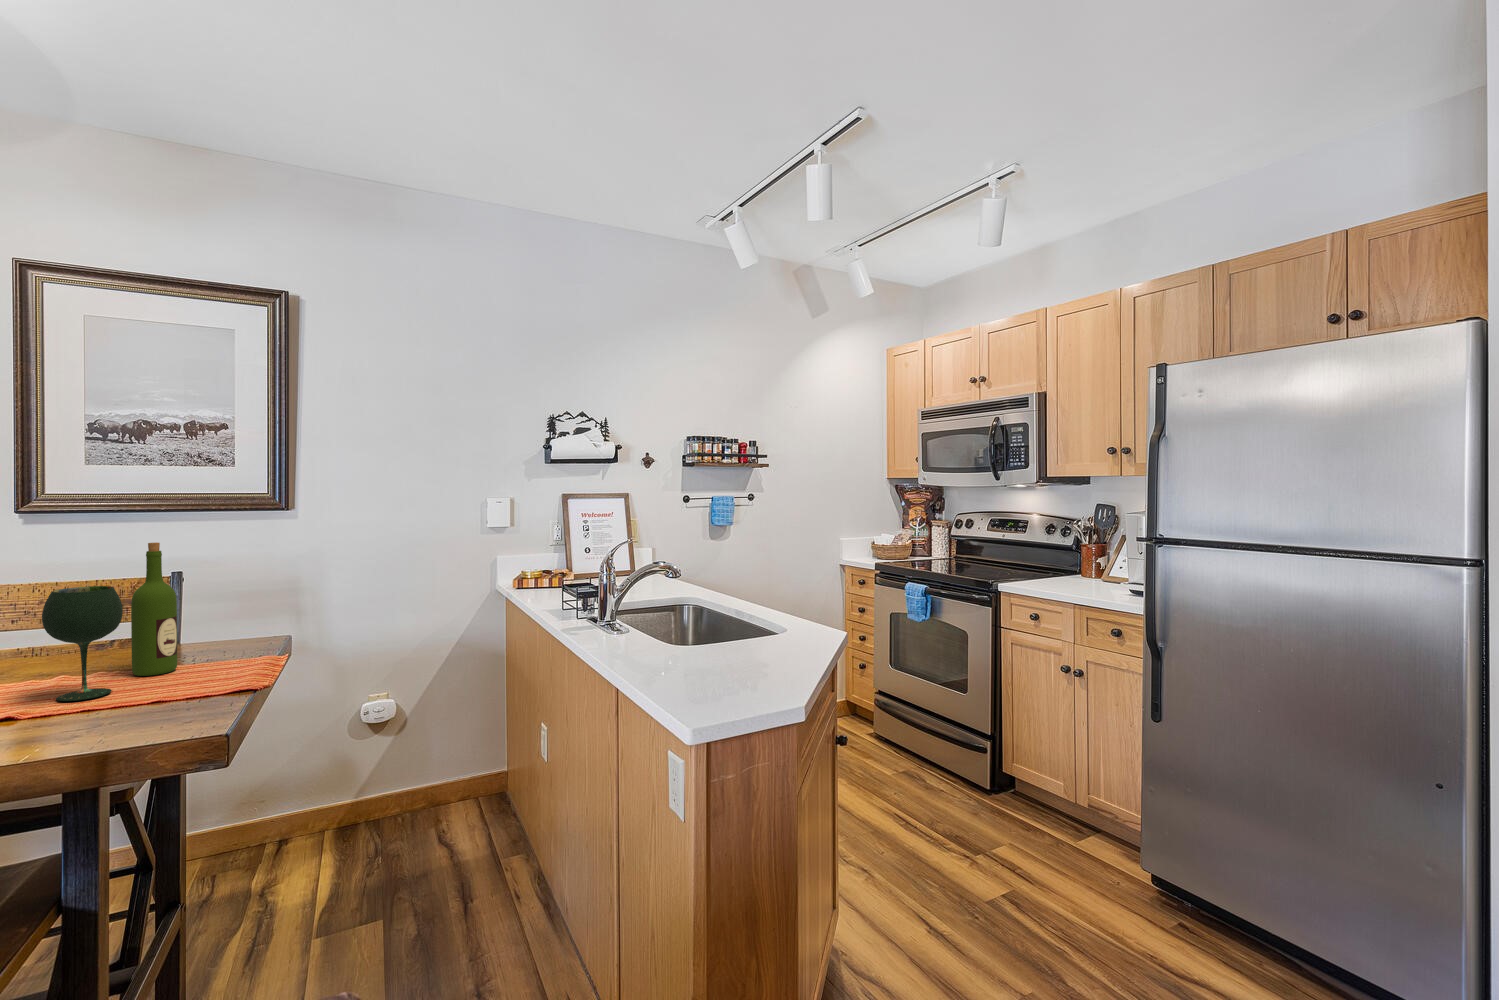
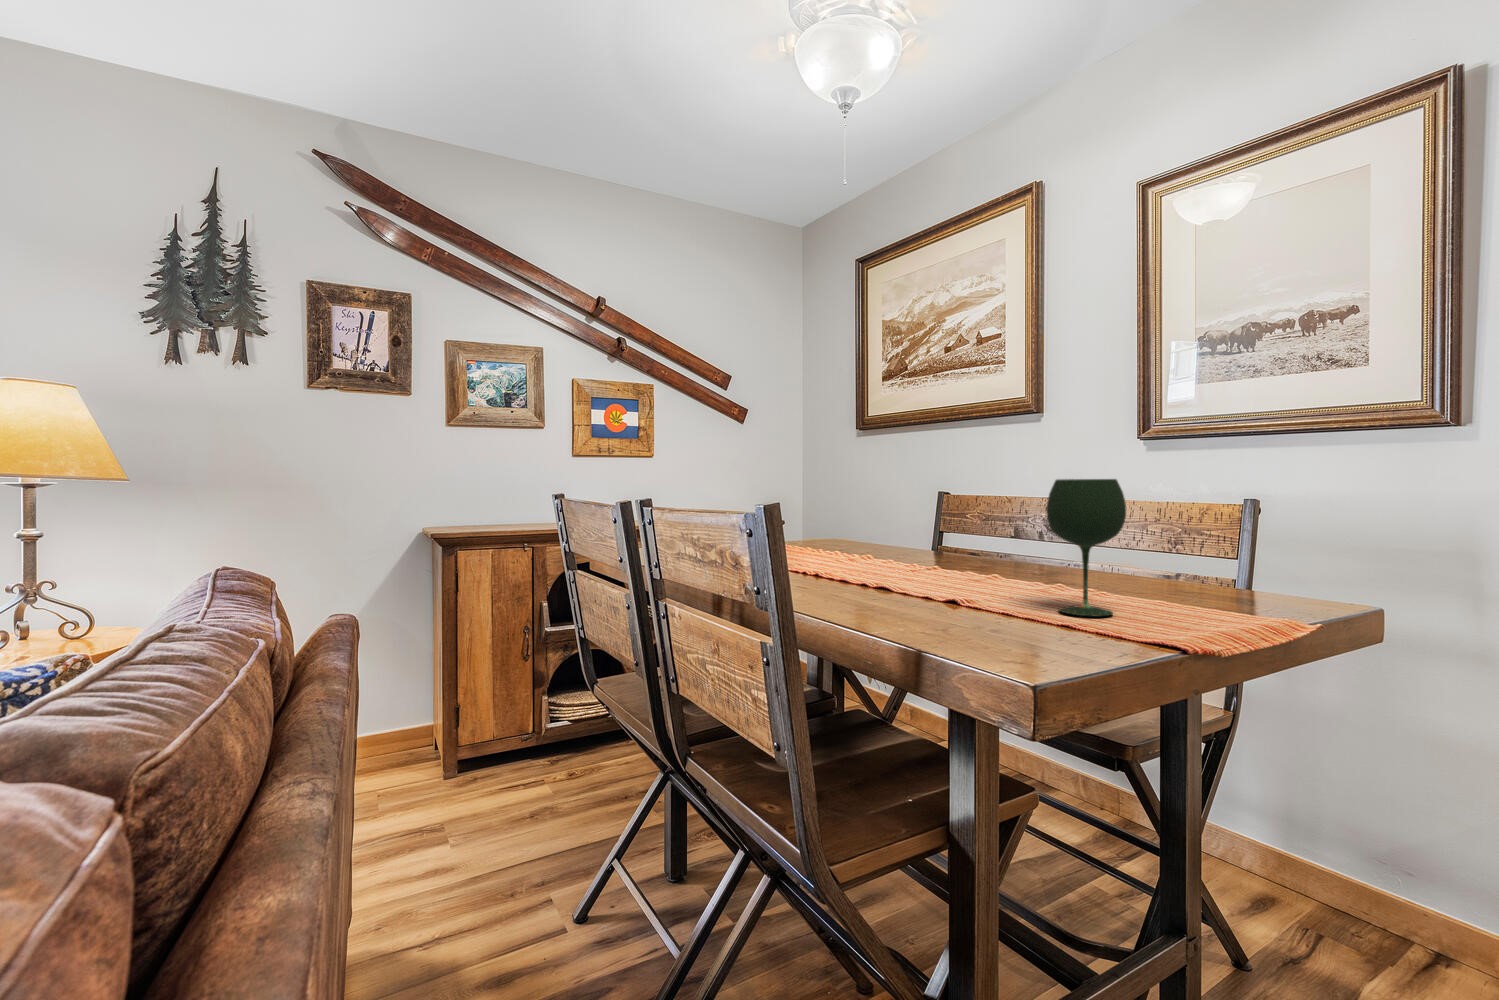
wine bottle: present [131,542,177,676] -> none [1155,431,1210,612]

